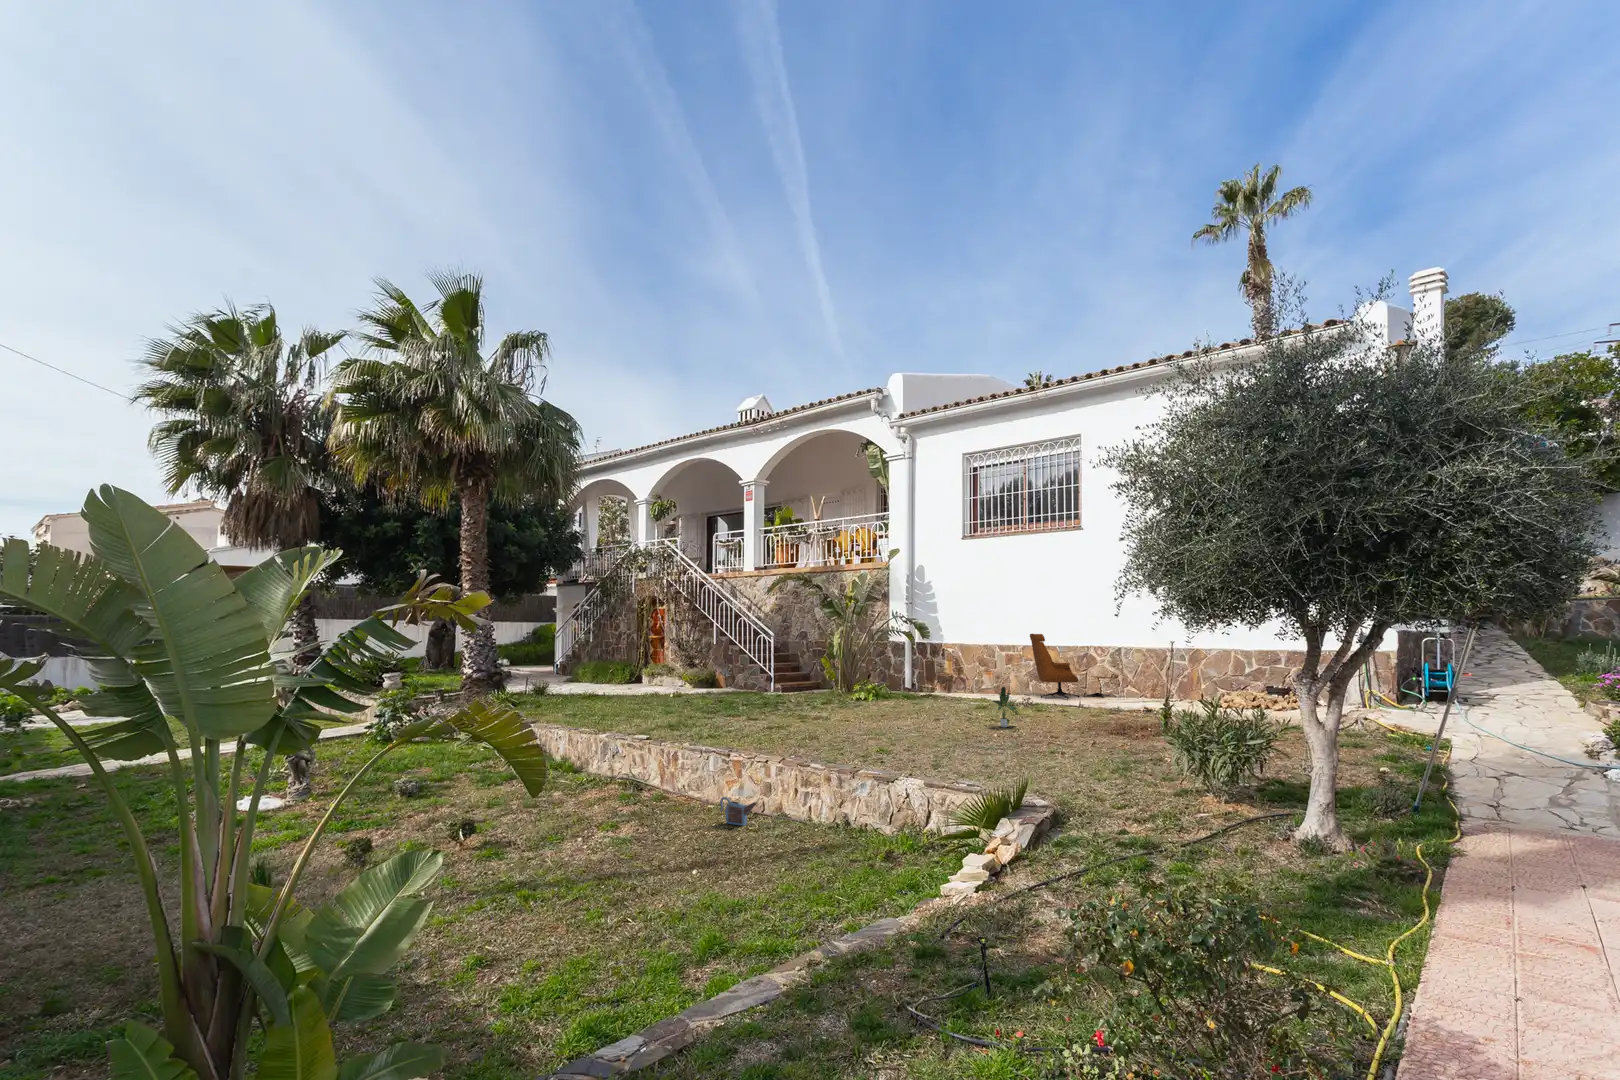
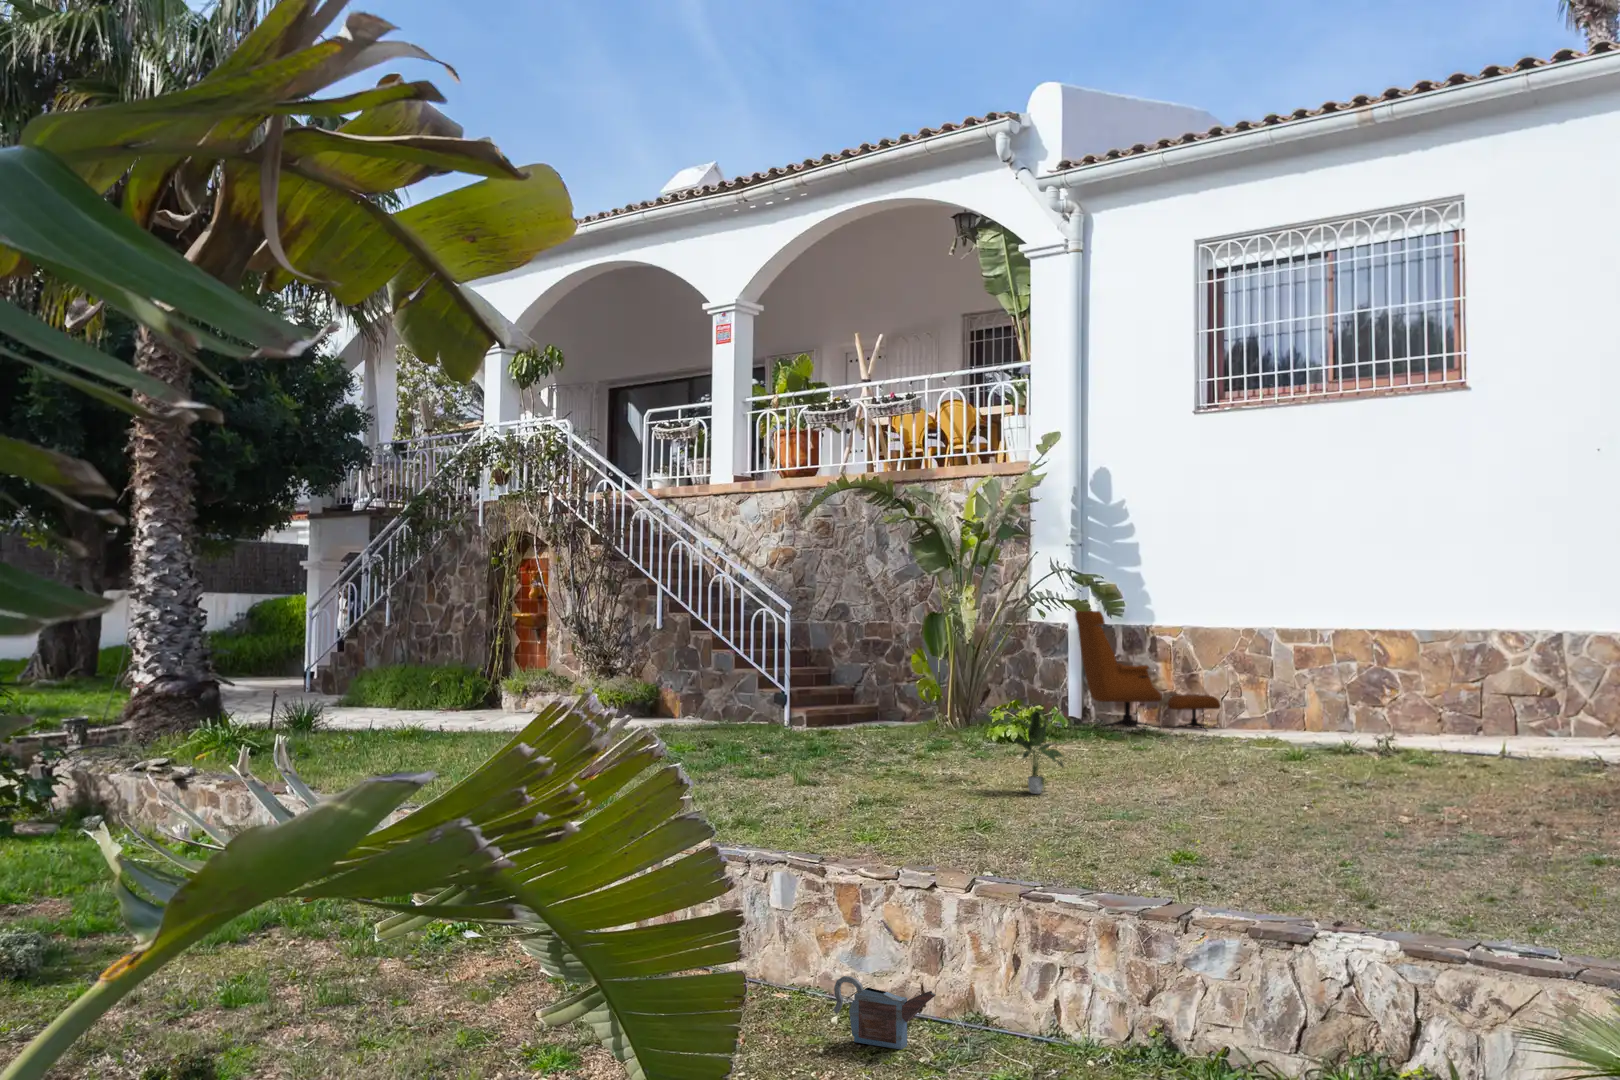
lounge chair: present [1030,634,1109,699] -> present [1075,611,1221,733]
potted plant: present [993,687,1018,727] -> present [1013,711,1064,794]

